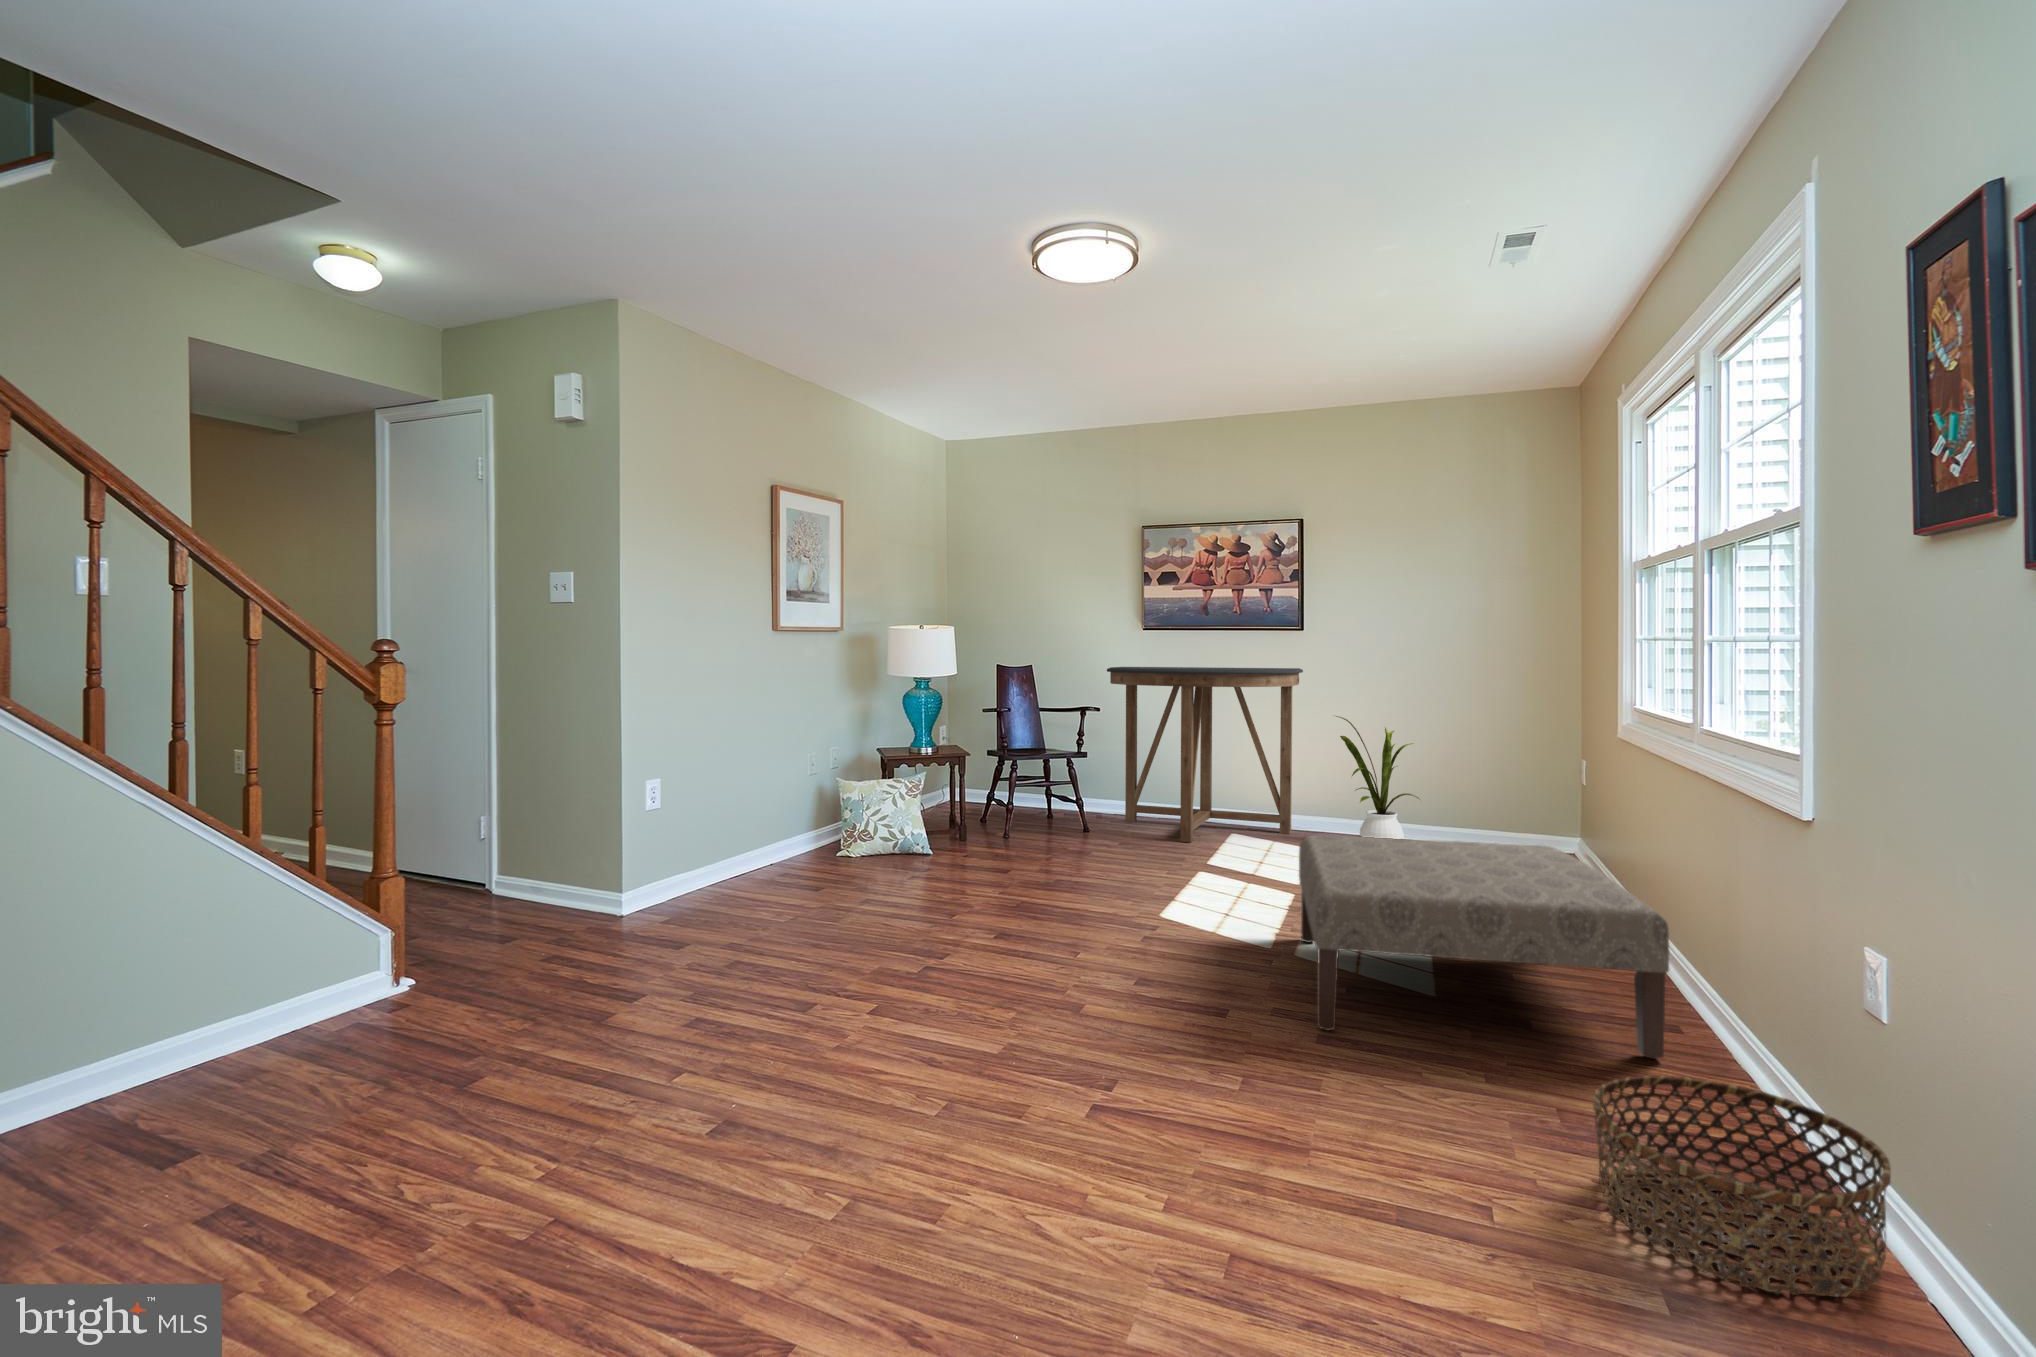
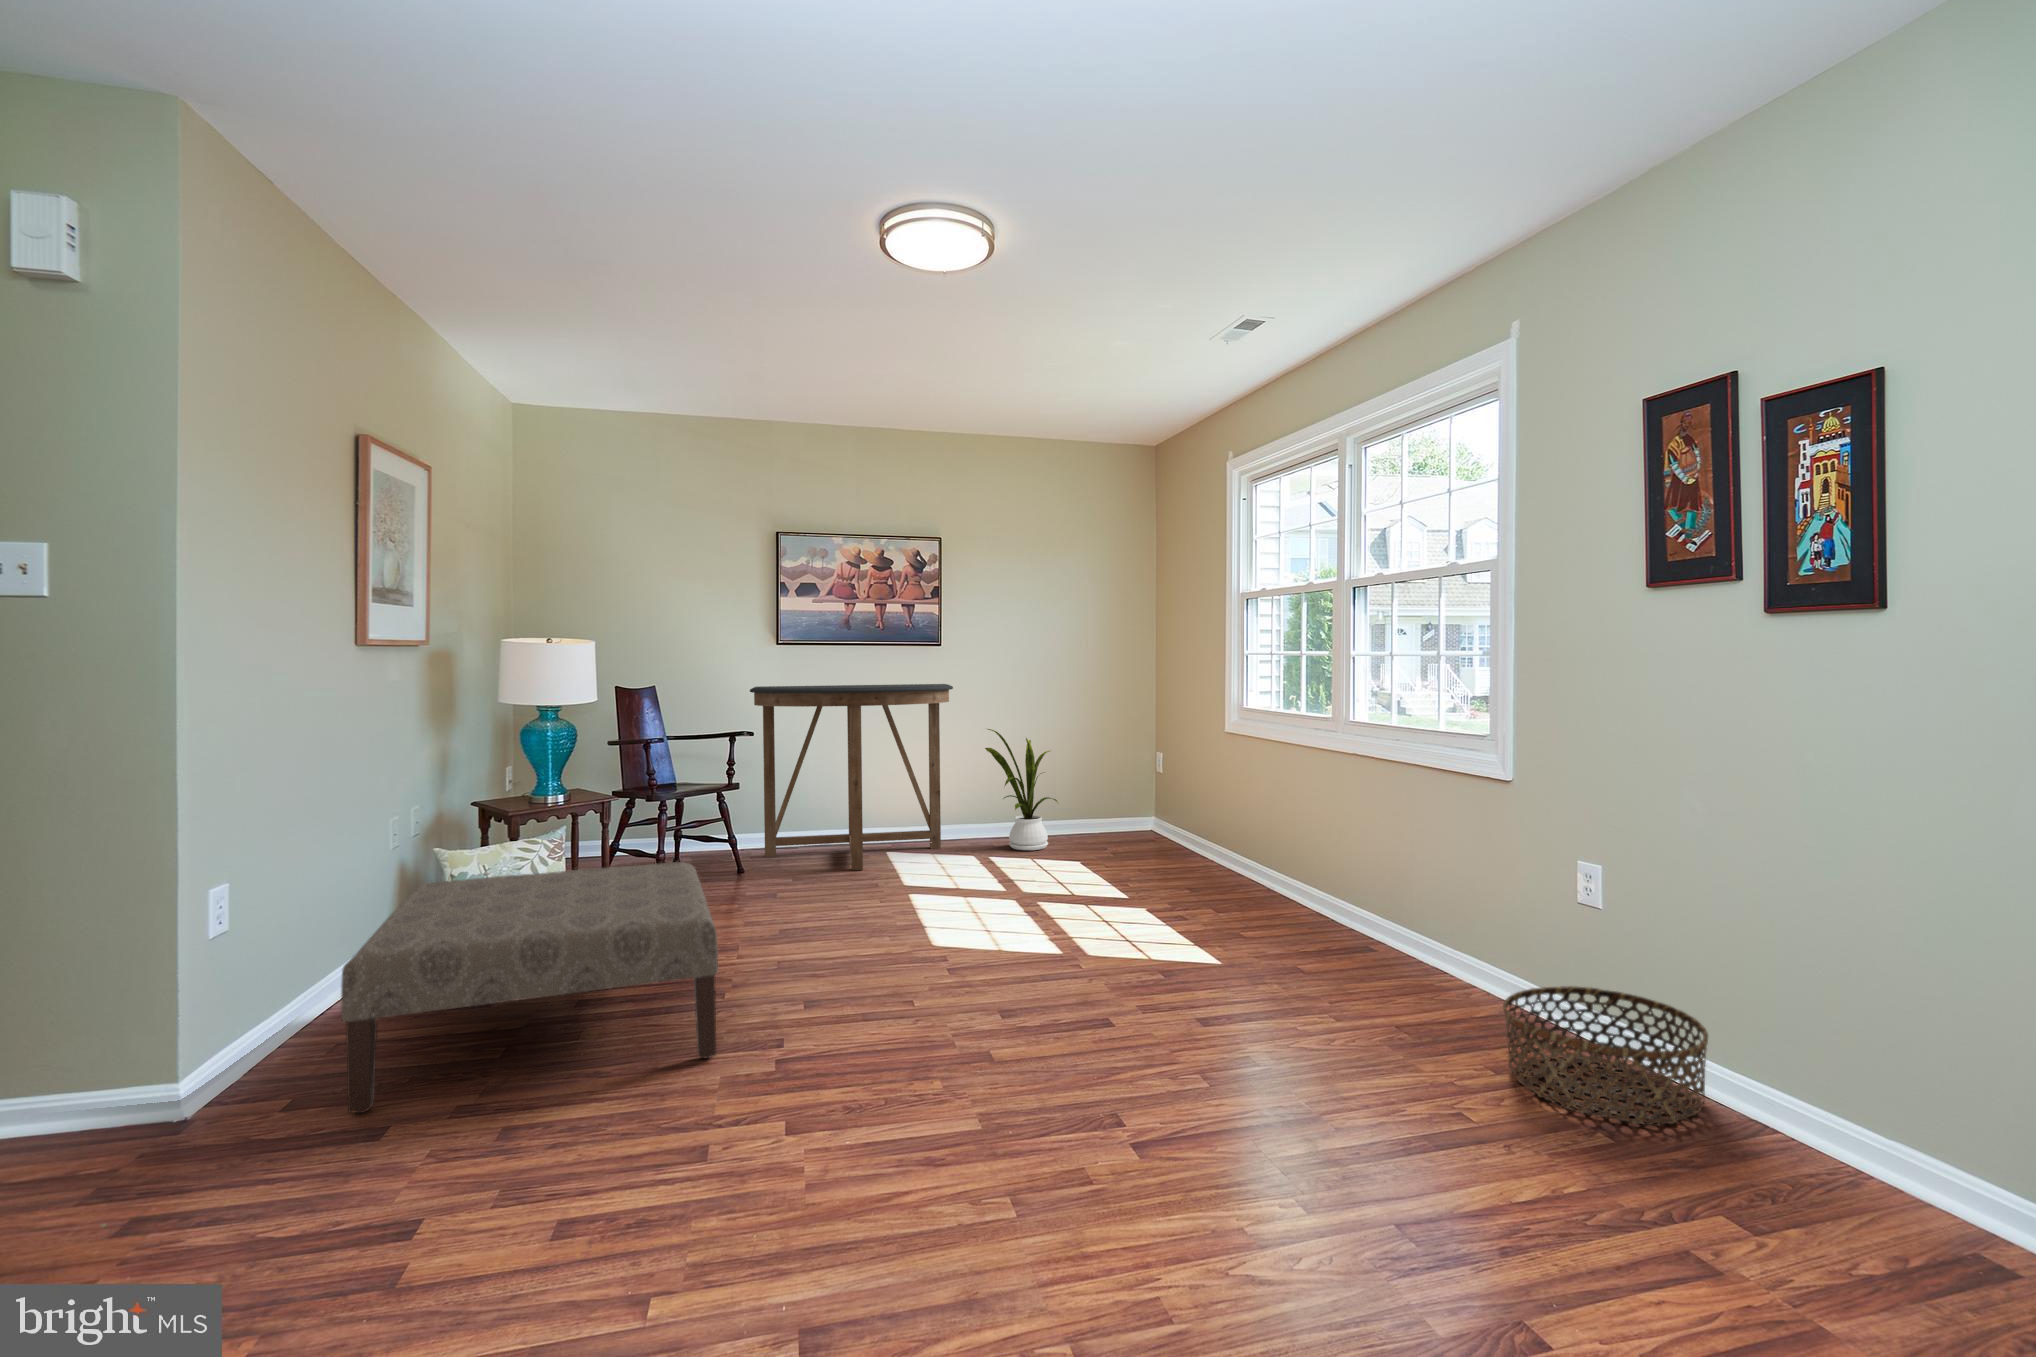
ottoman: present [1299,835,1669,1059] -> present [341,862,718,1113]

